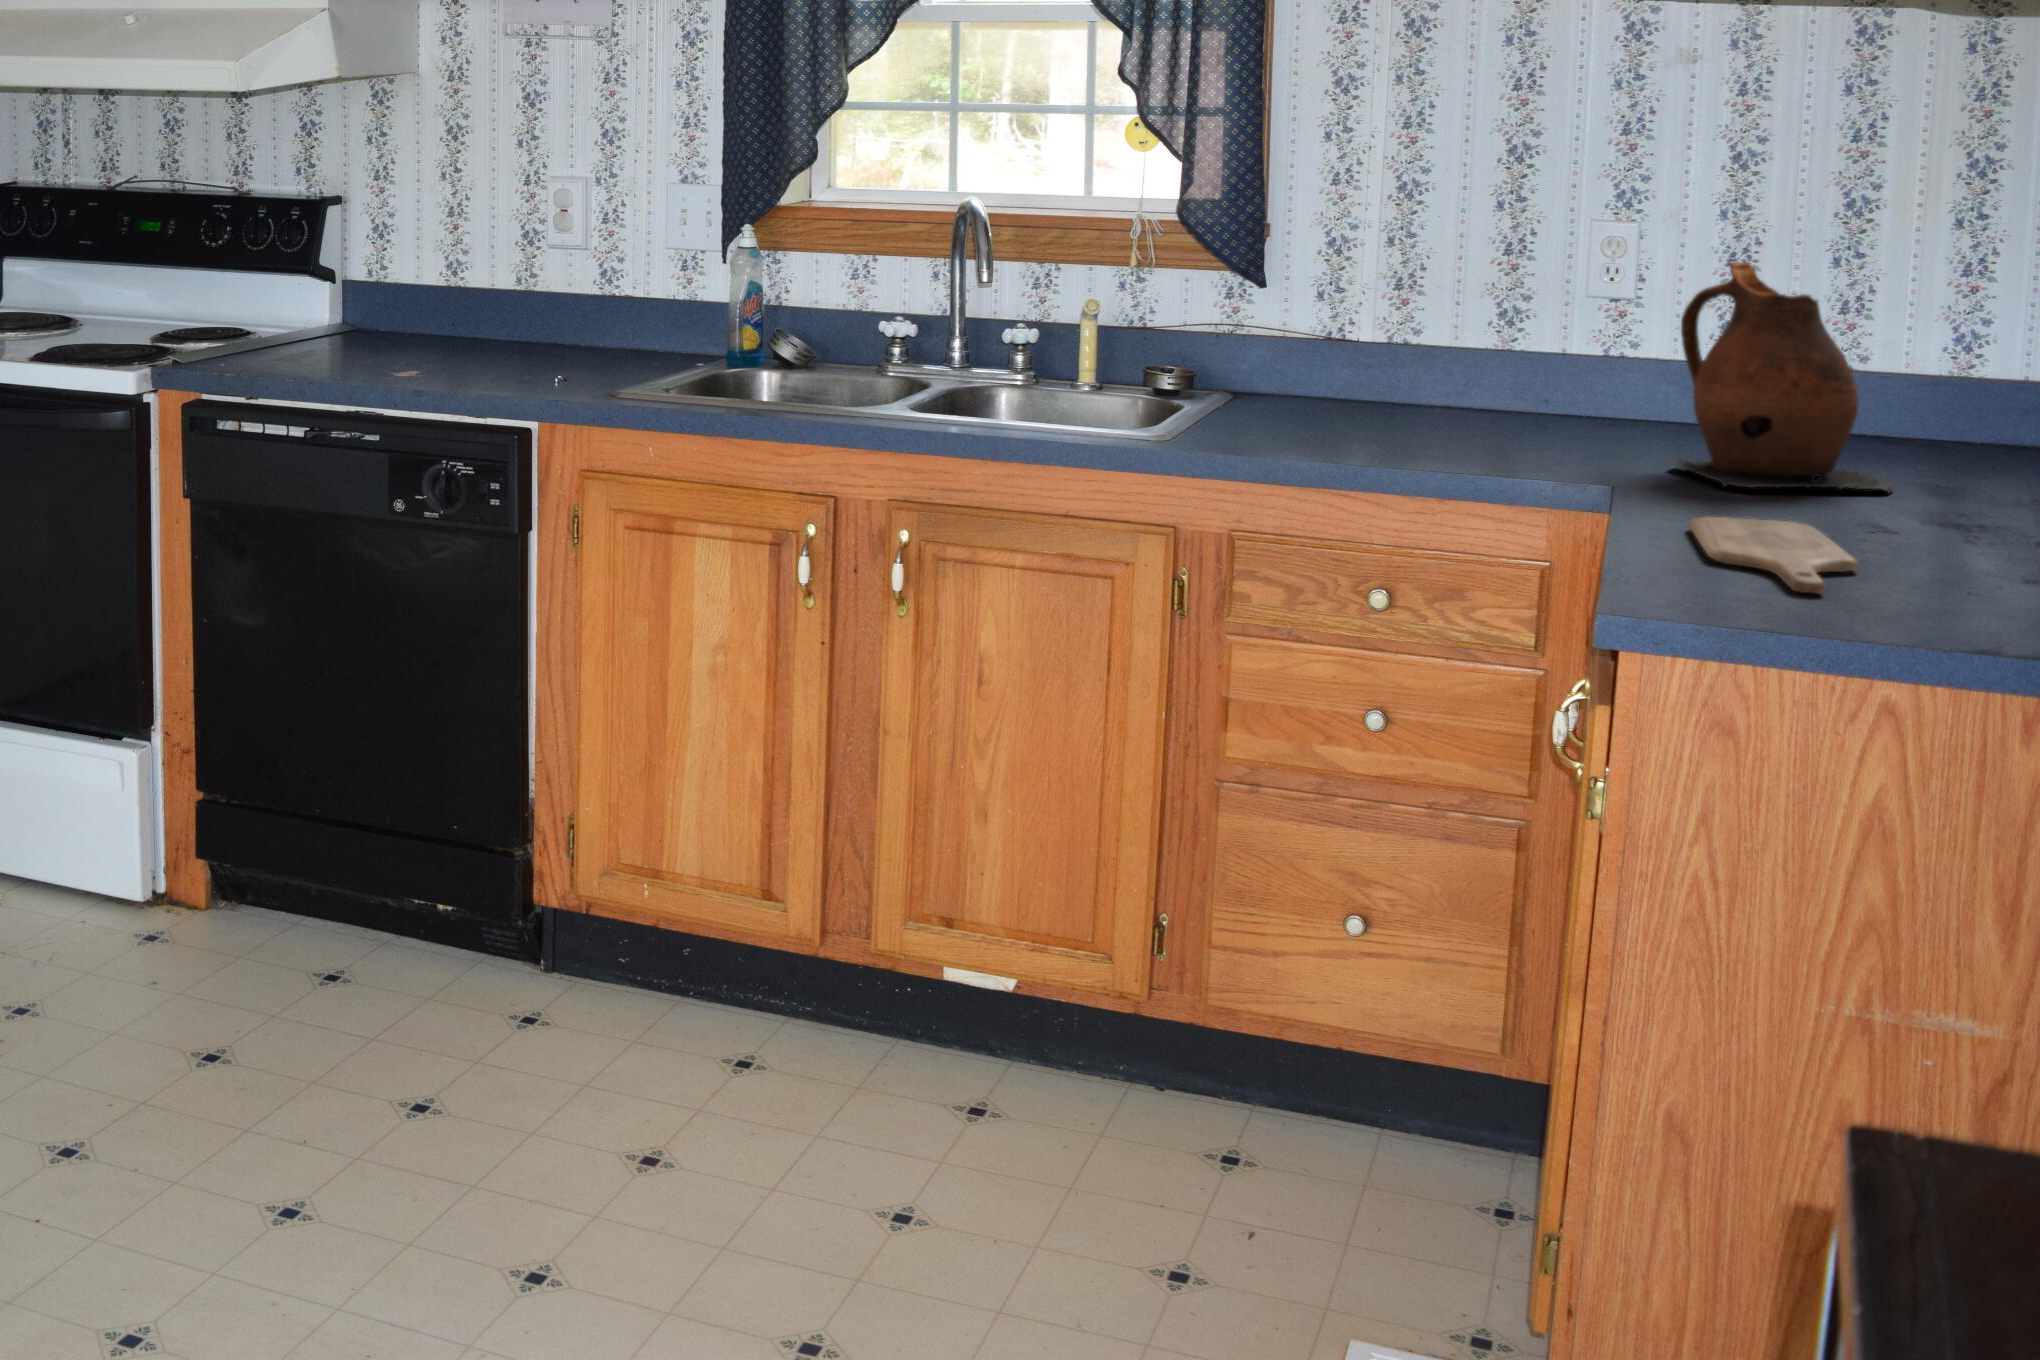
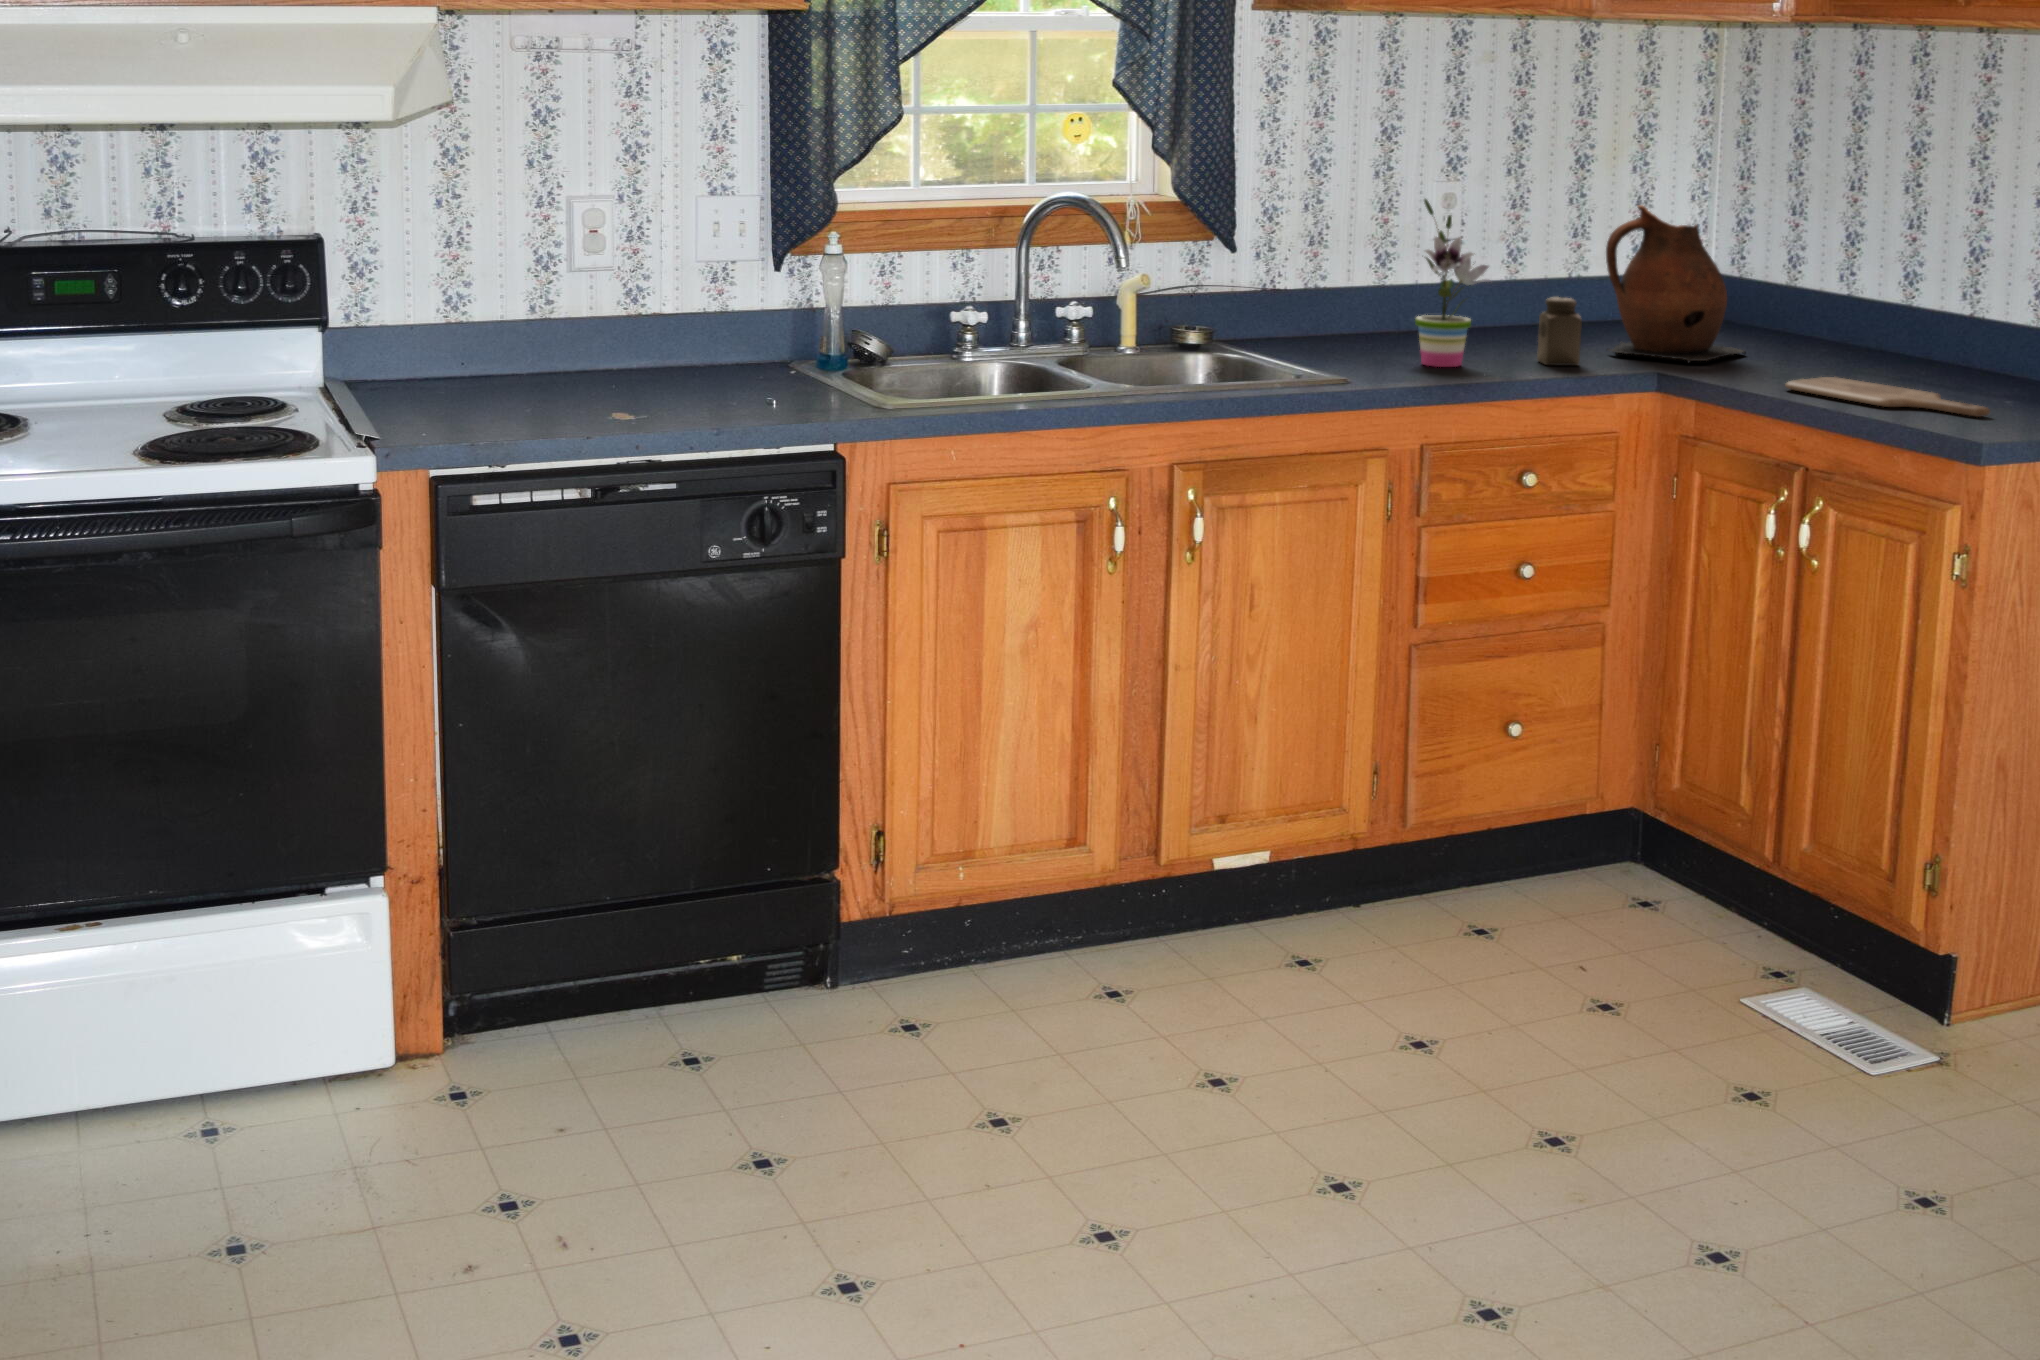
potted plant: none [1333,231,1464,449] -> present [1415,199,1489,367]
salt shaker: none [1515,375,1583,469] -> present [1537,297,1582,365]

